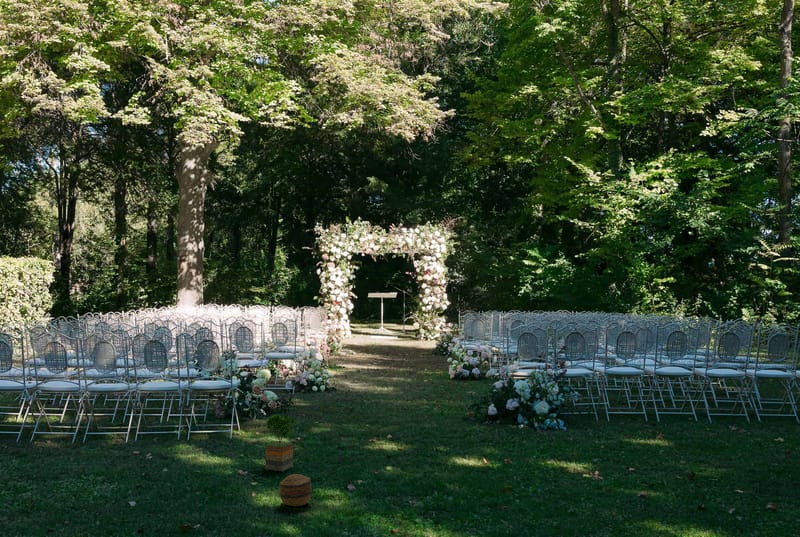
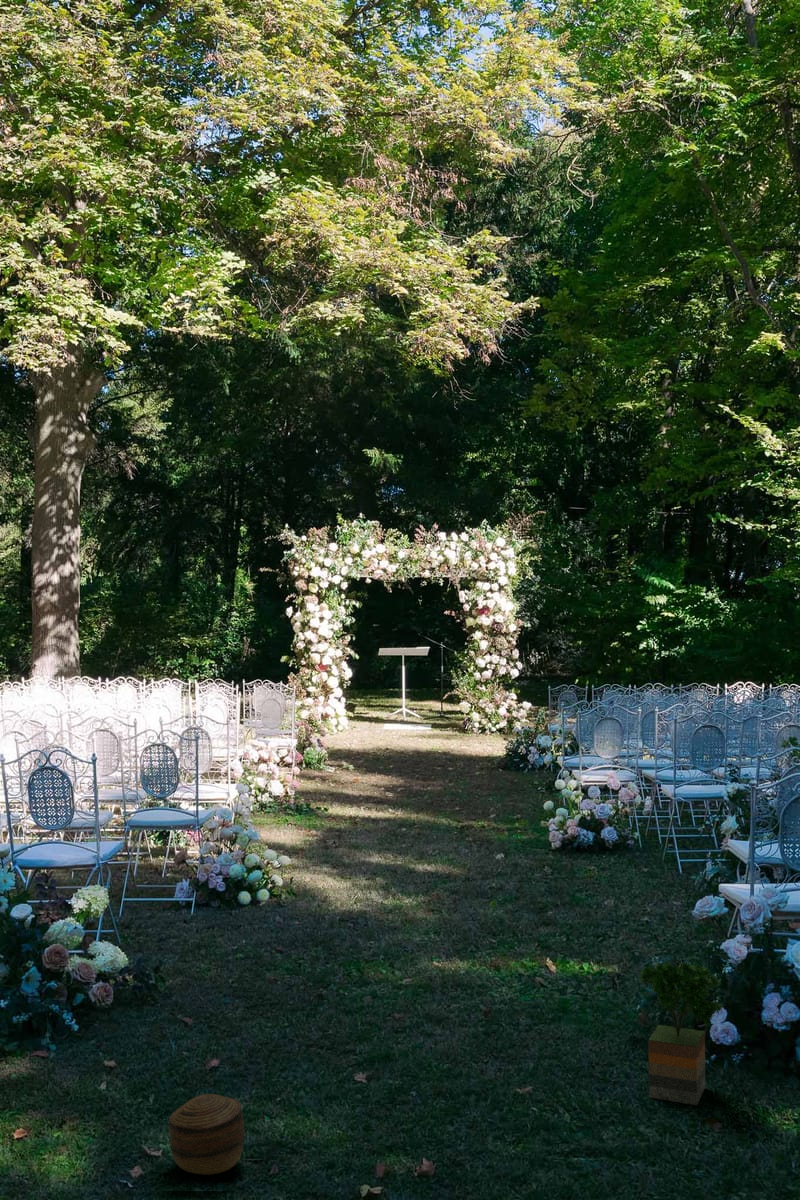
potted tree: present [266,414,298,471] -> present [638,960,723,1105]

